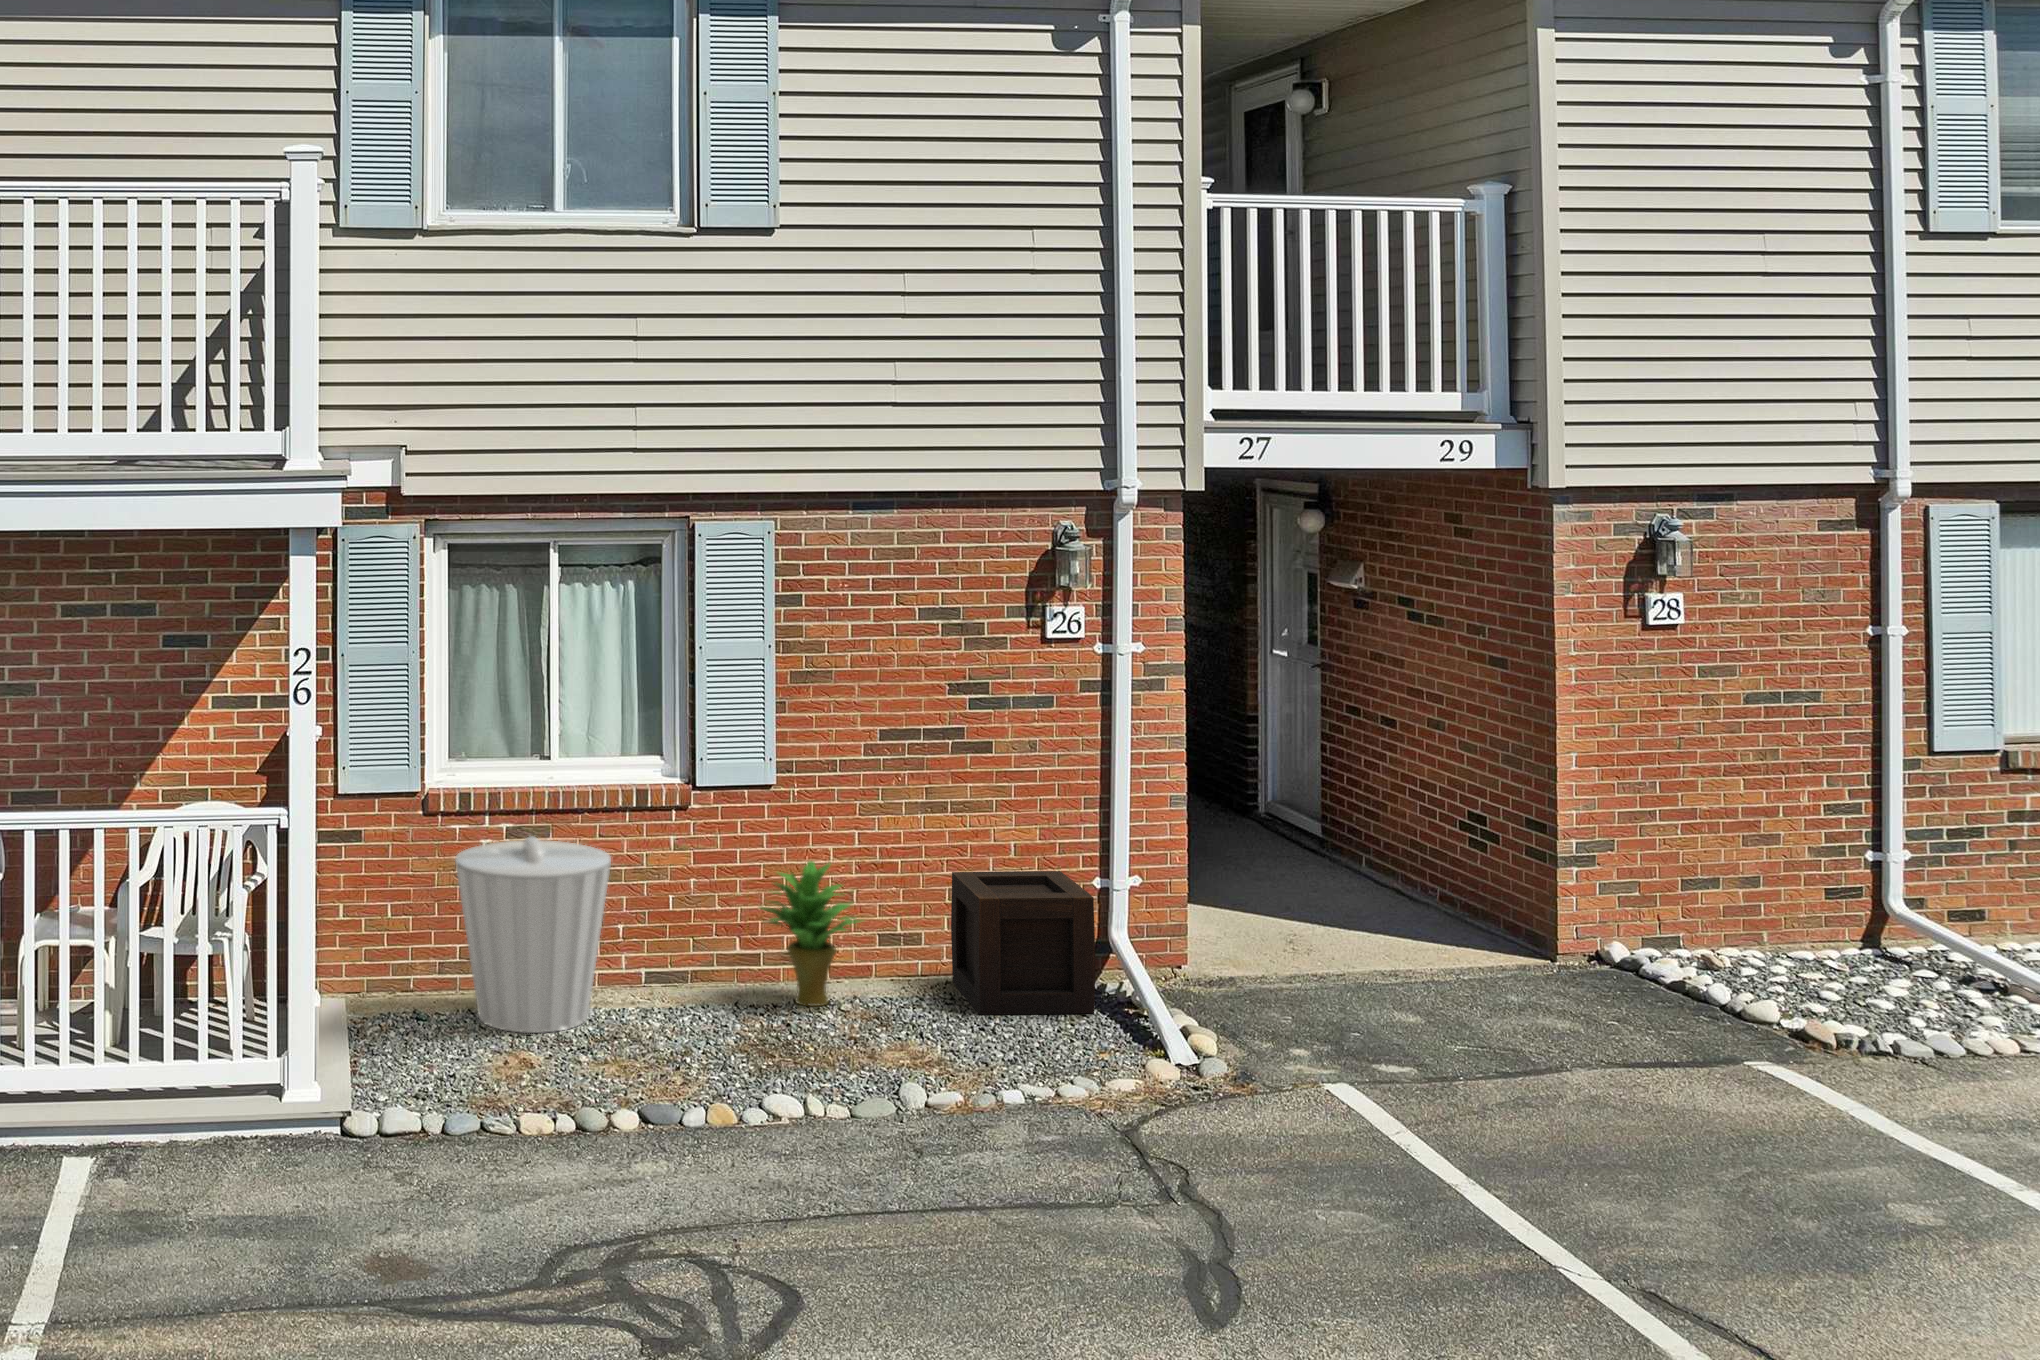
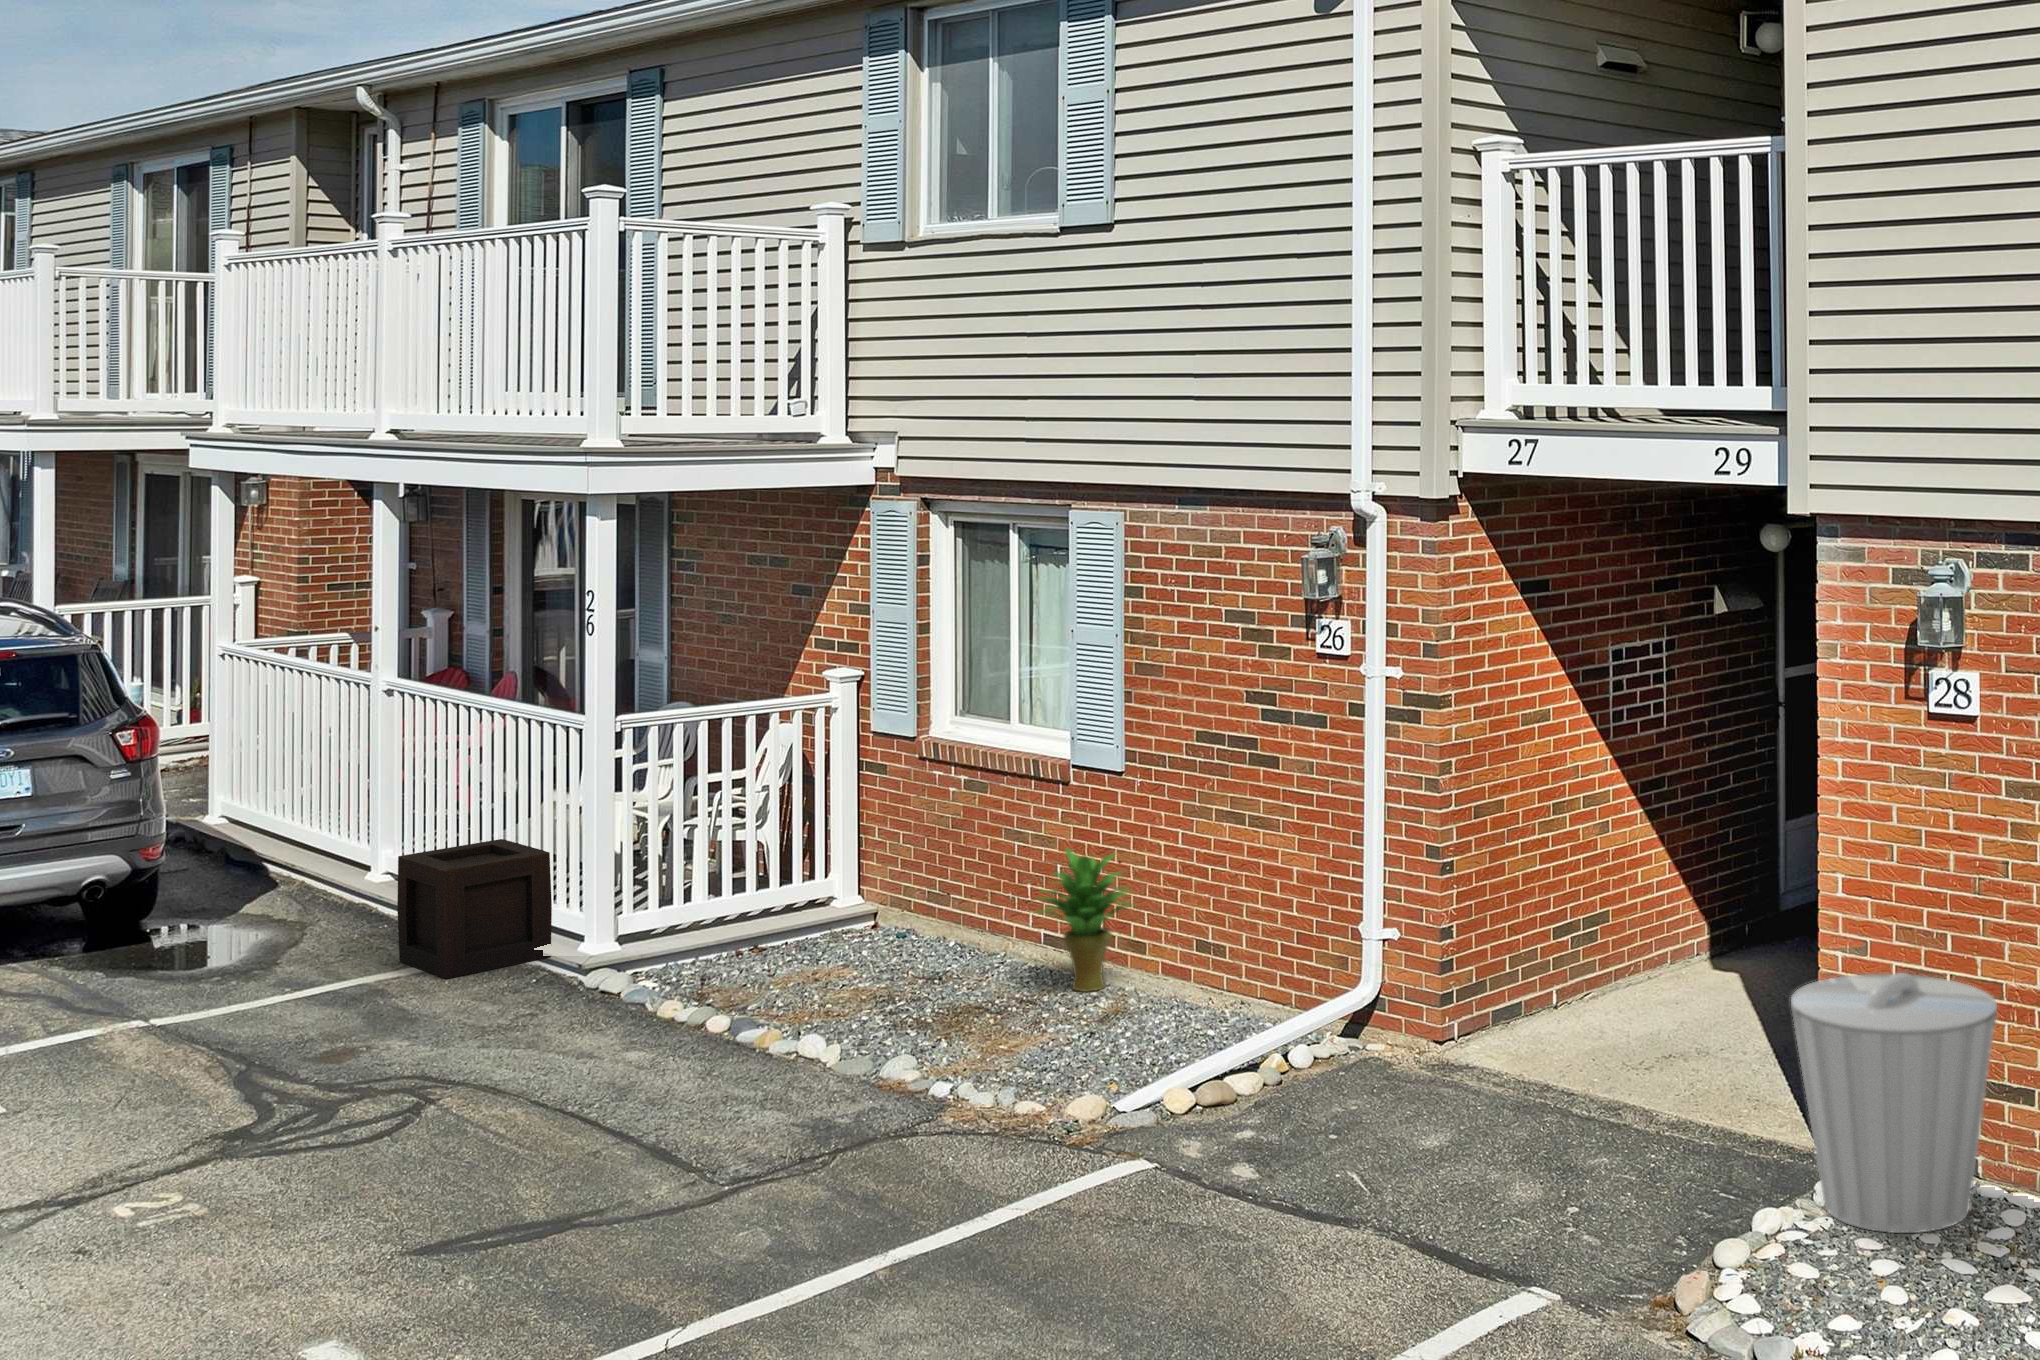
trash can: present [455,836,611,1033] -> present [1791,973,1997,1233]
wooden crate: present [951,871,1095,1015] -> present [397,839,552,979]

